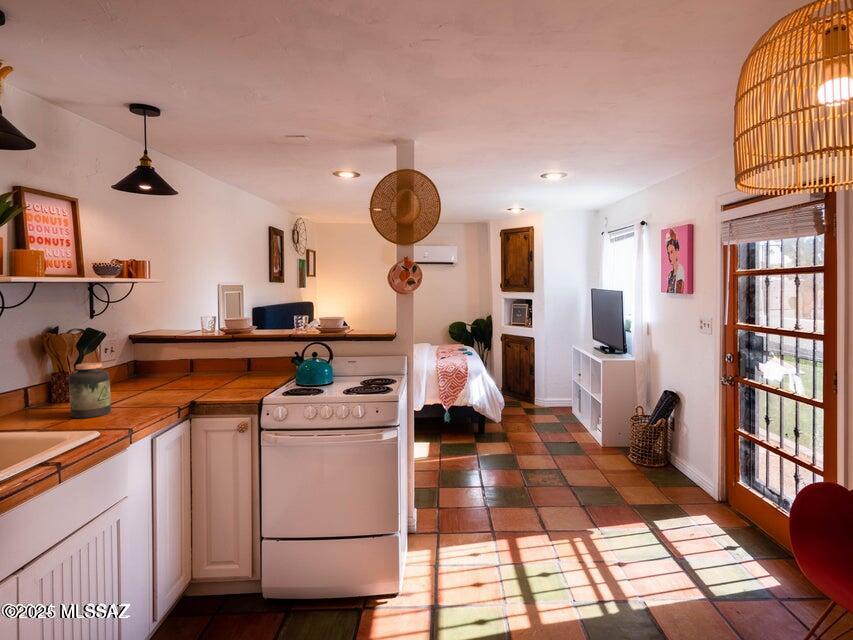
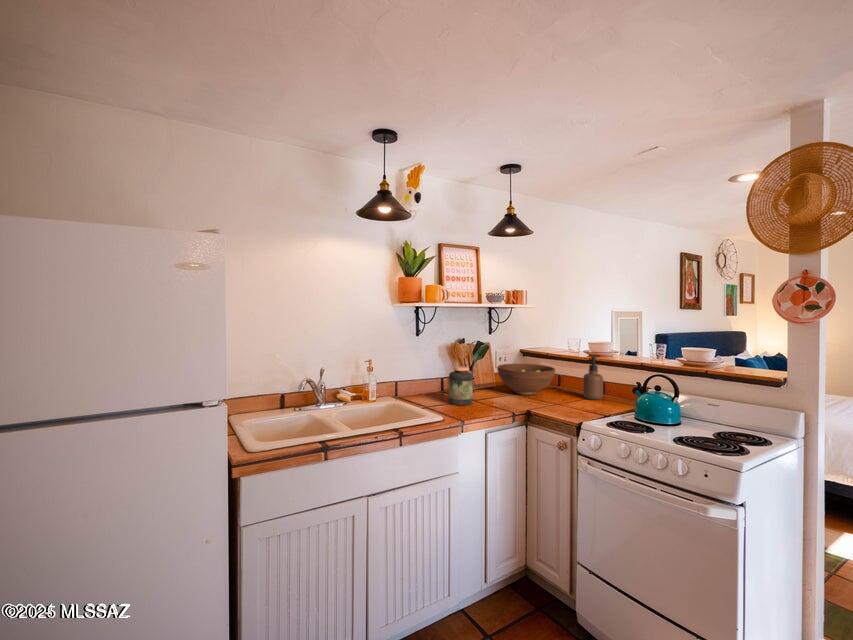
soap dispenser: none [230,333,252,379] -> present [583,356,603,400]
fruit bowl: none [120,351,200,390] -> present [497,364,555,395]

